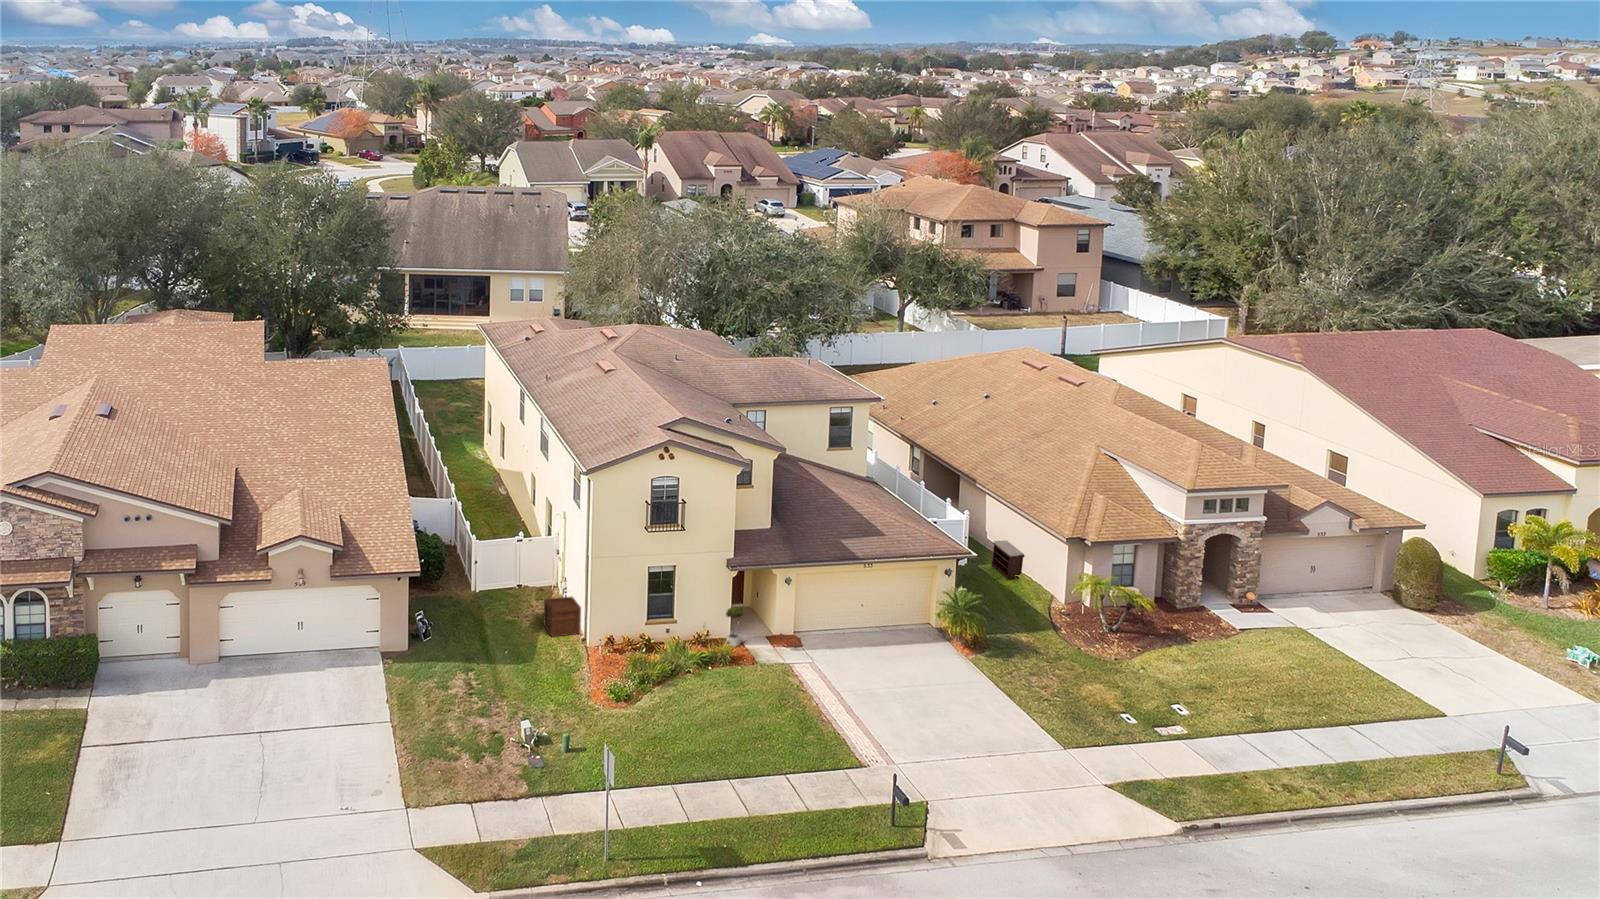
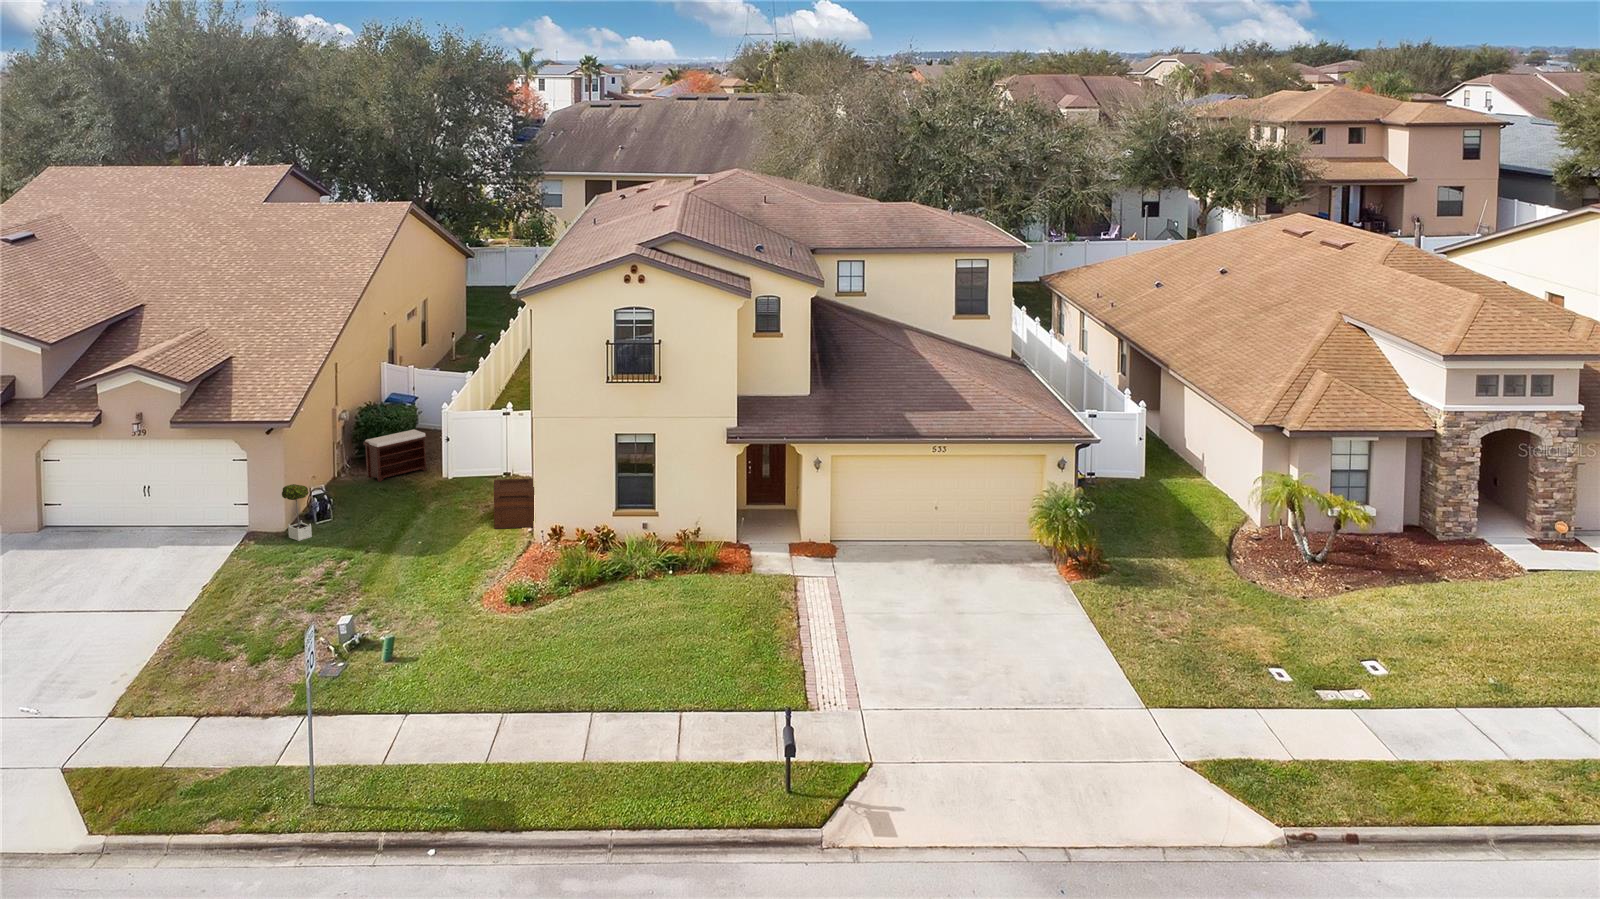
bench: present [991,540,1025,580] -> present [363,429,427,482]
potted tree: present [726,607,743,647] -> present [282,484,312,541]

